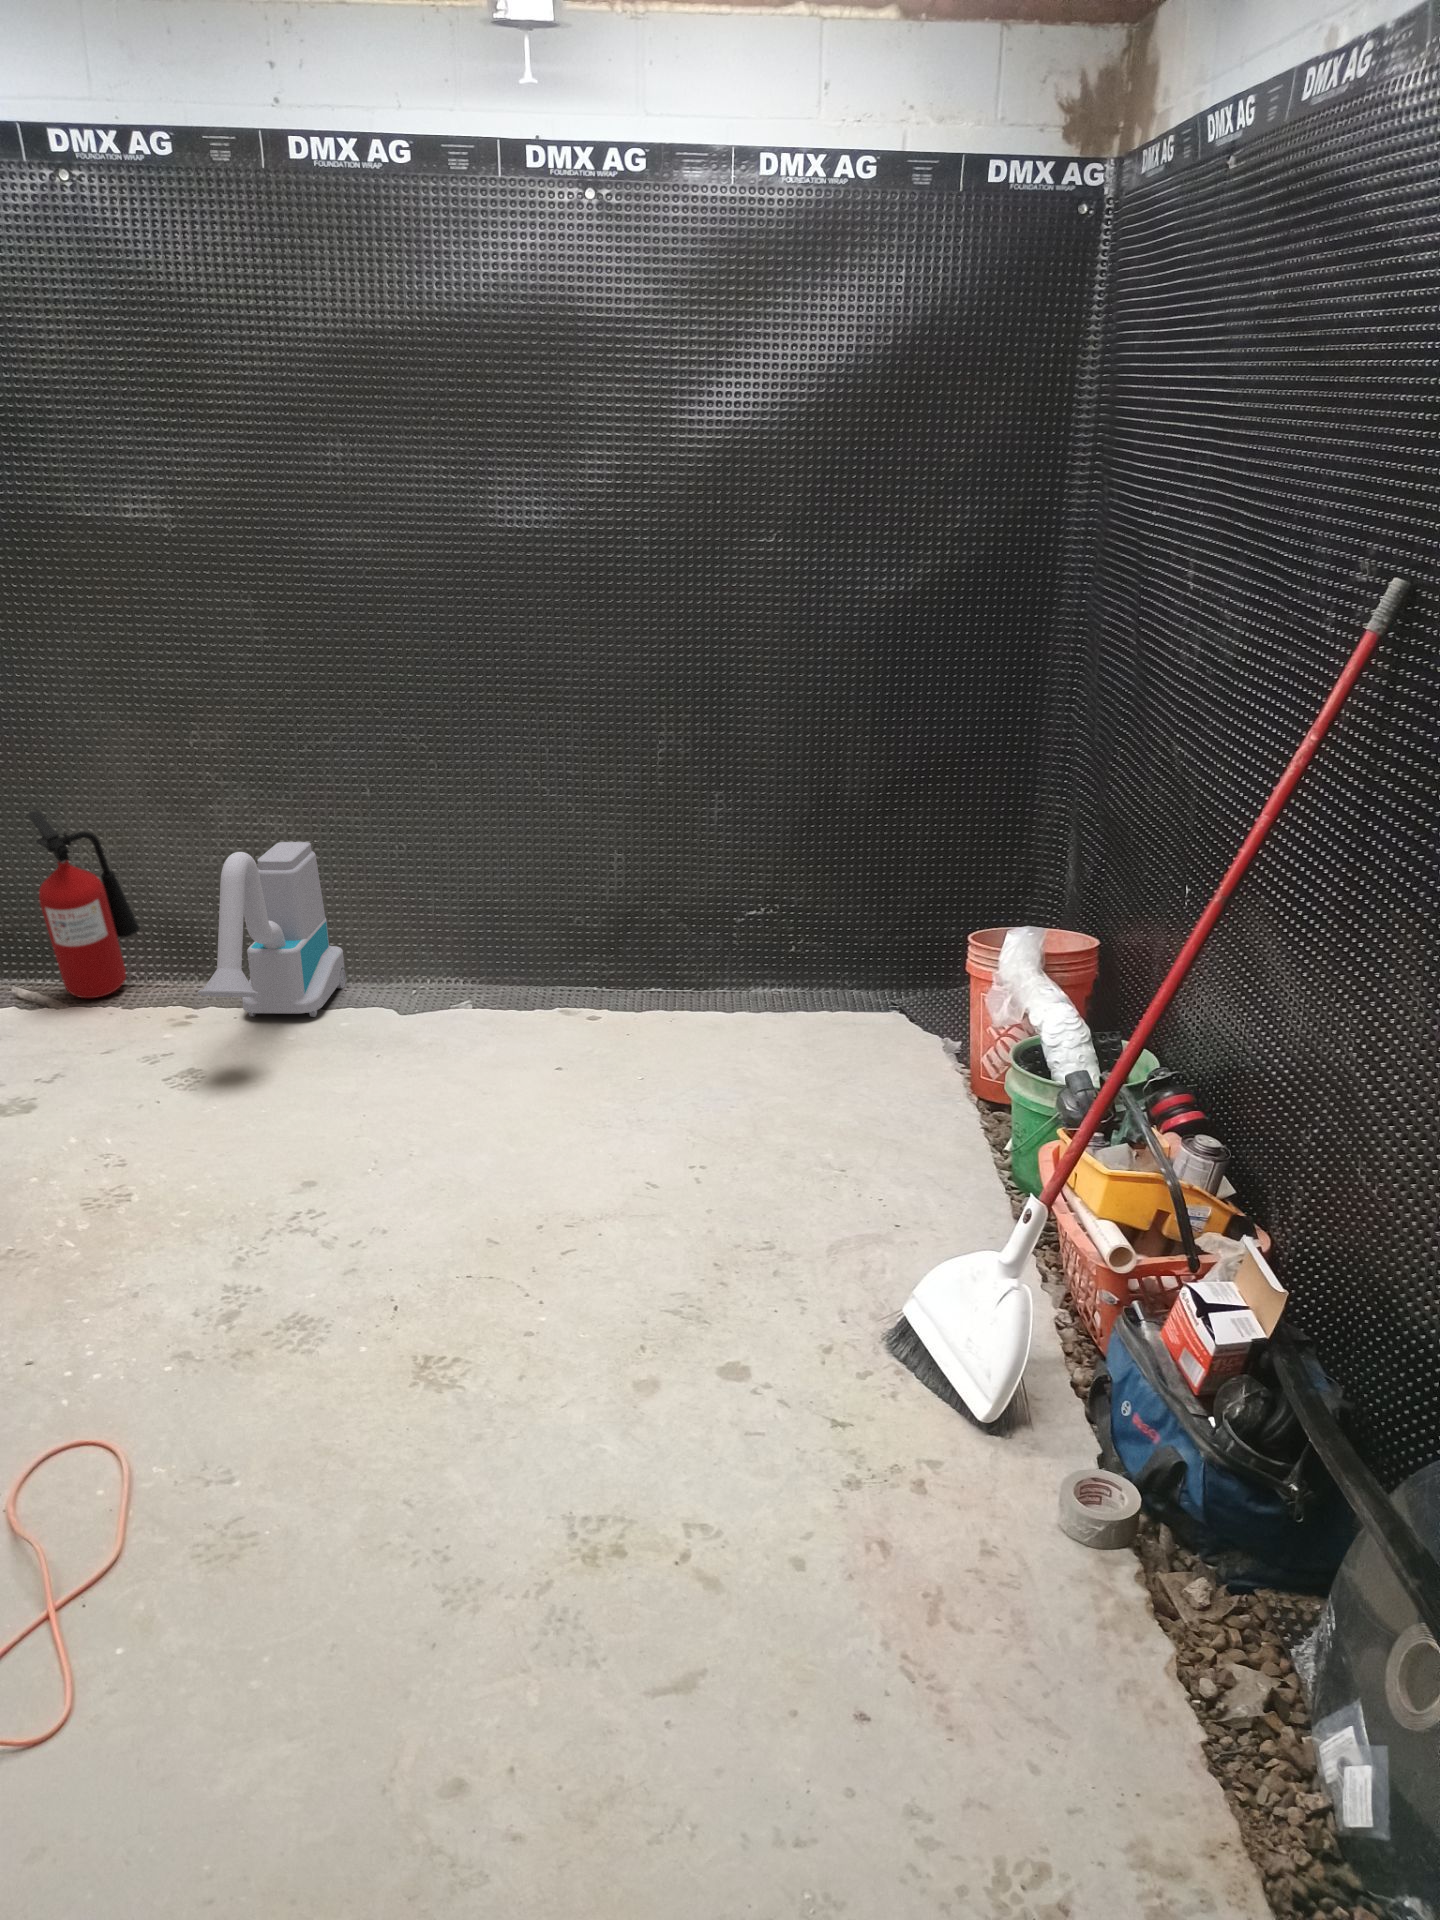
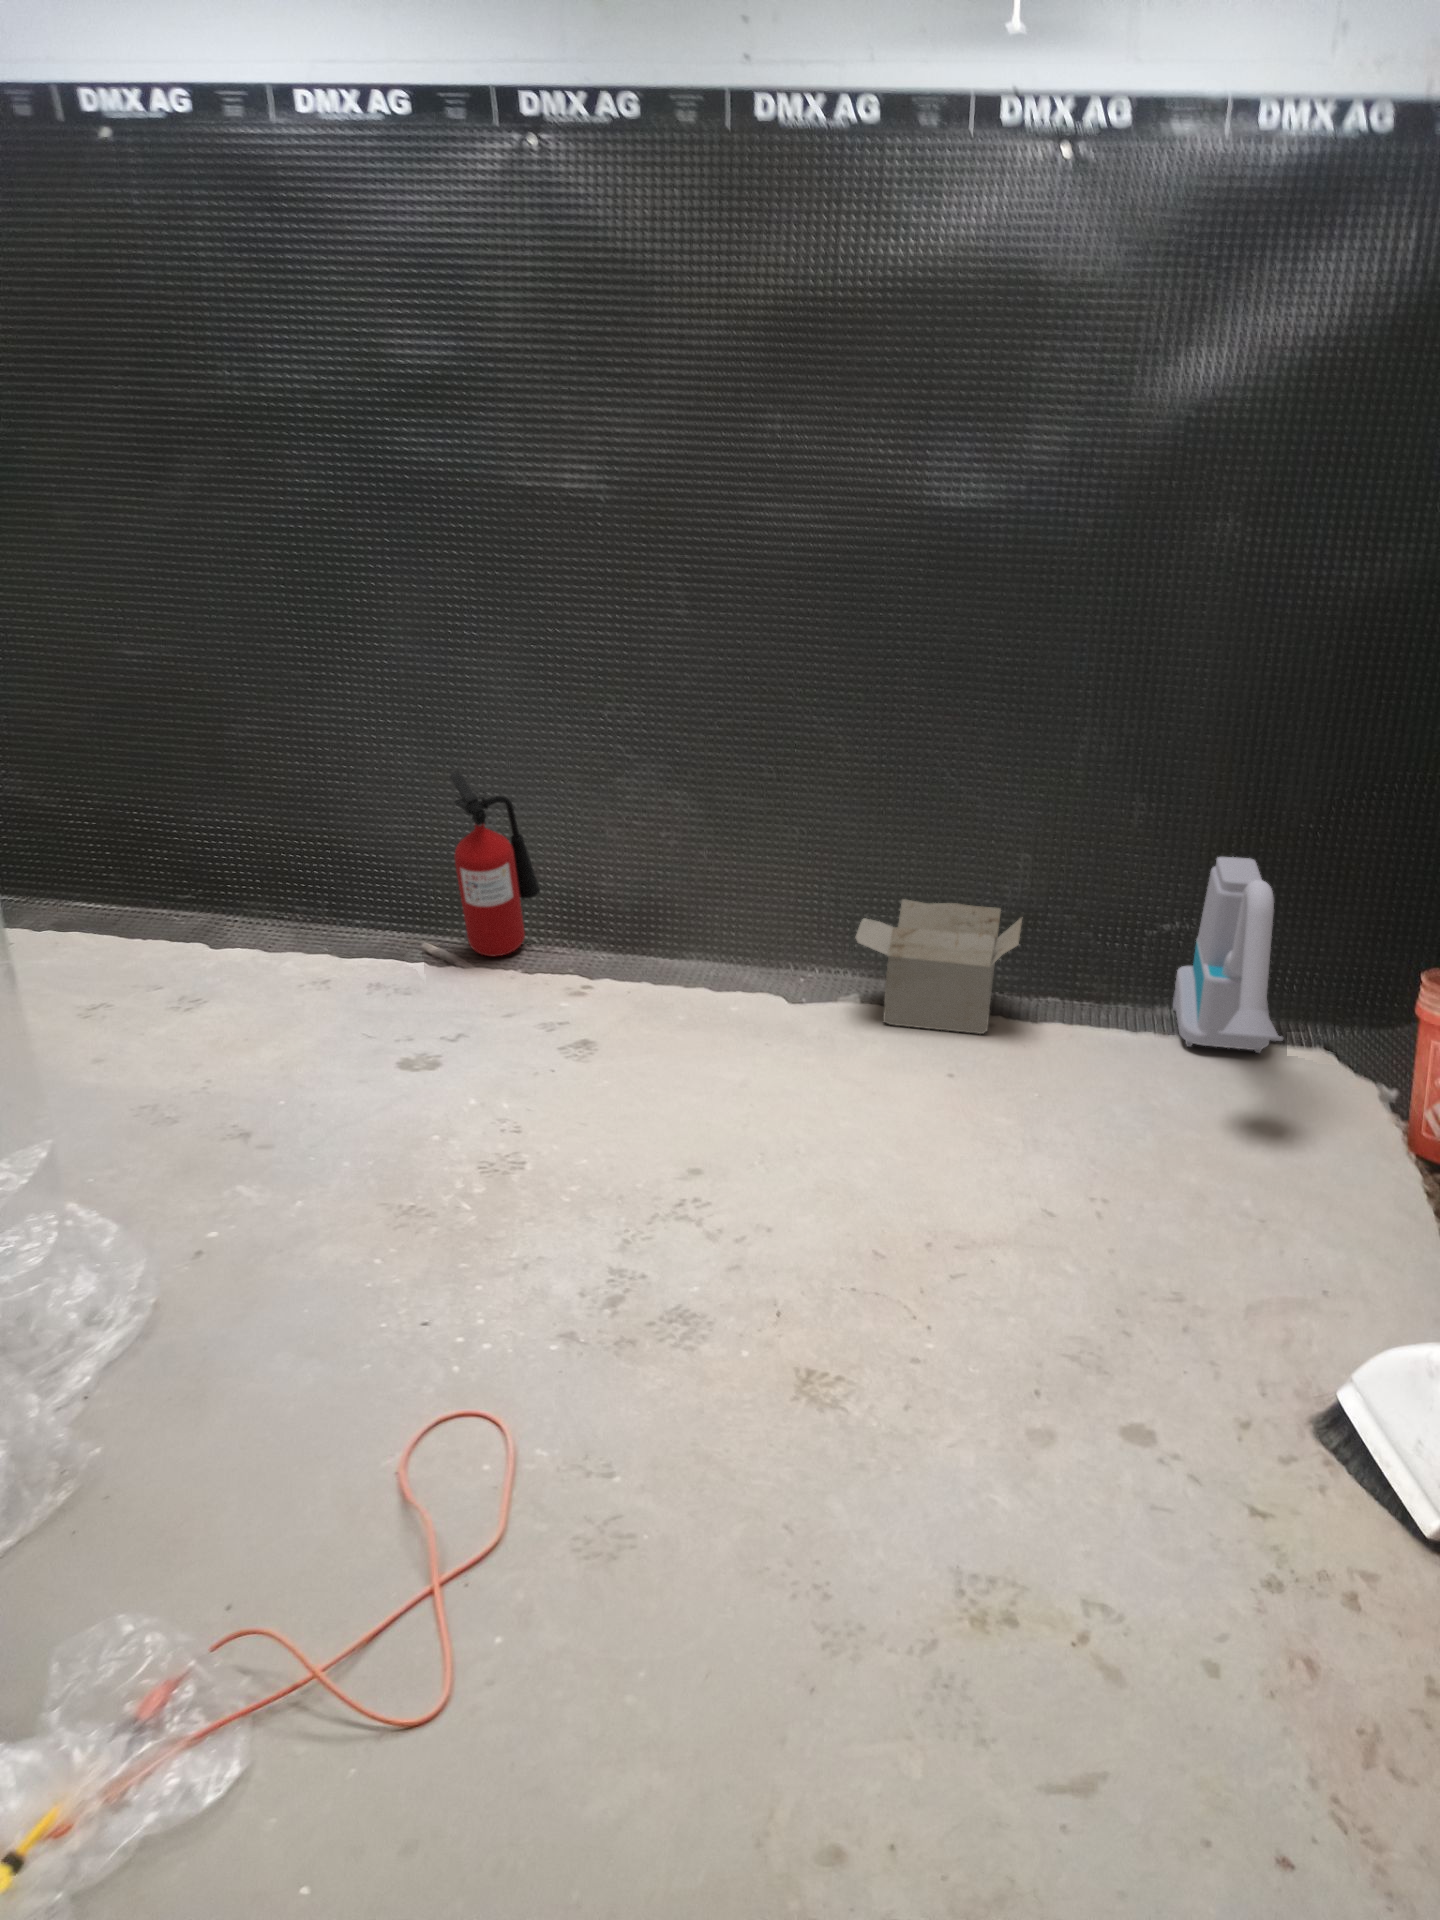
vacuum cleaner: present [198,842,346,1017] -> present [1173,857,1283,1053]
cardboard box: none [456,908,617,1028] -> present [856,899,1022,1034]

